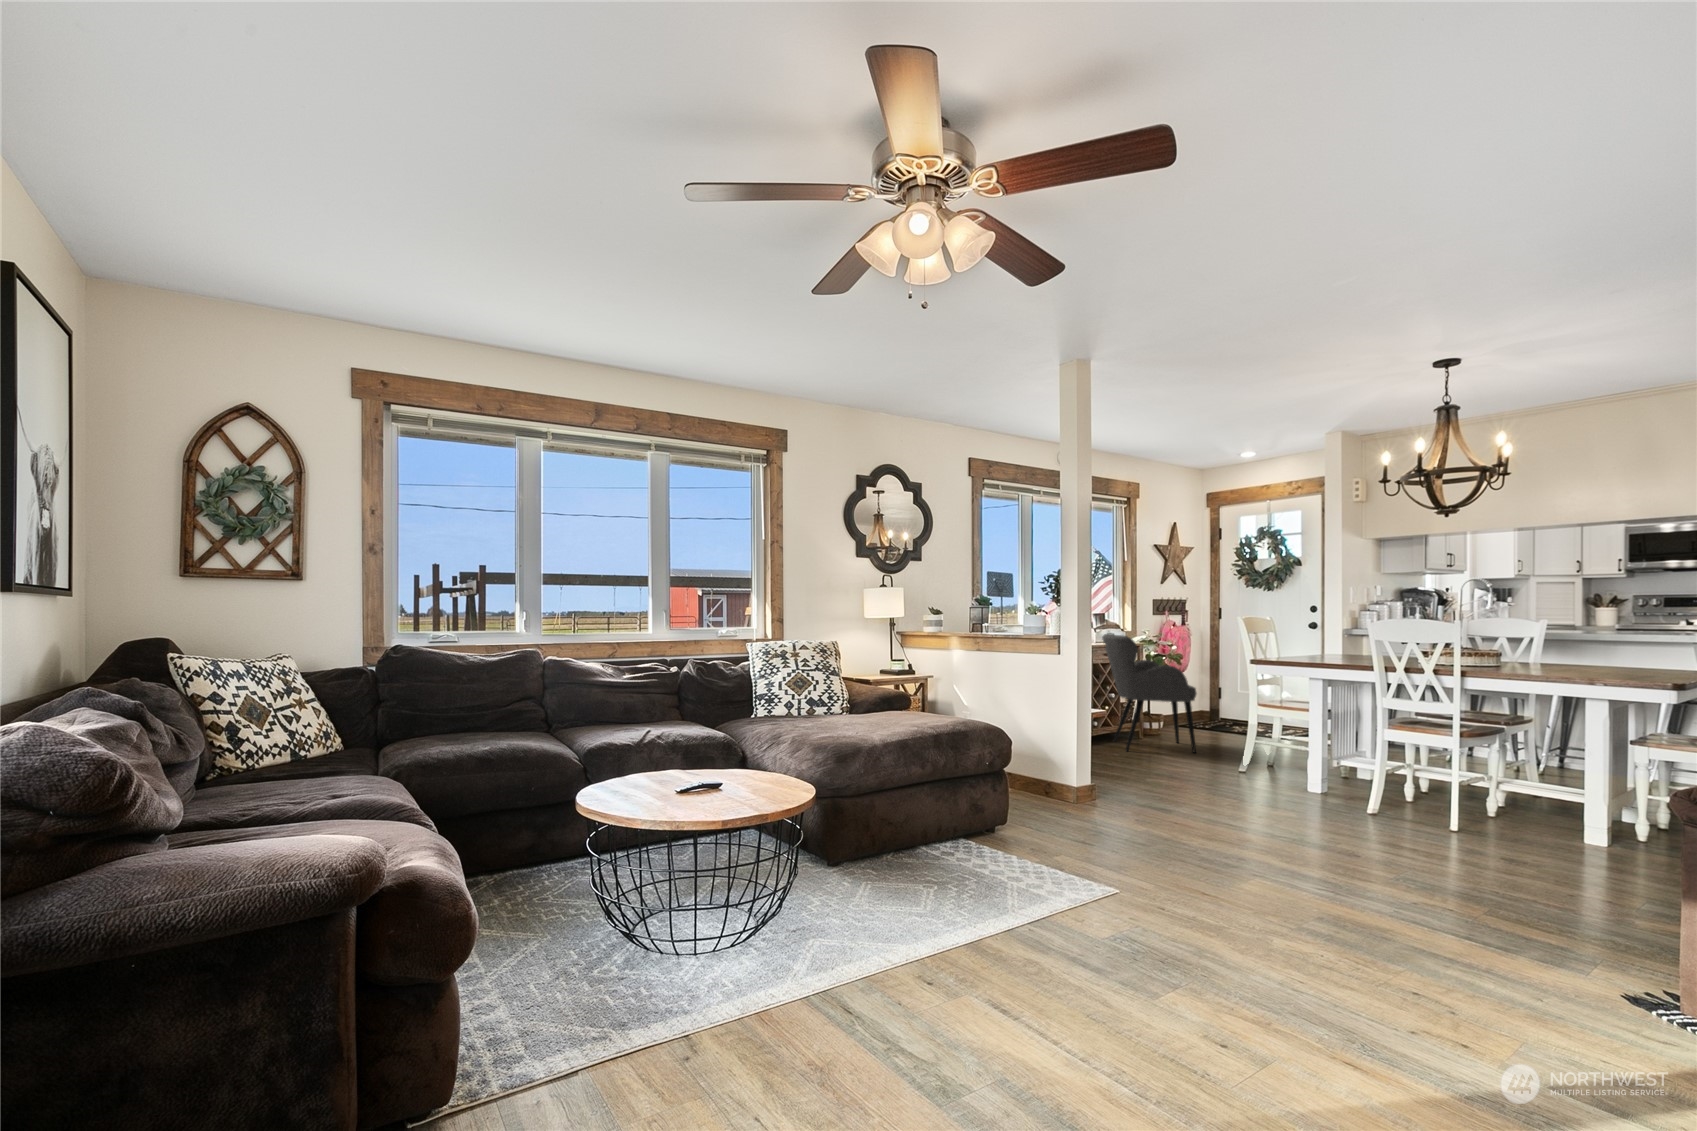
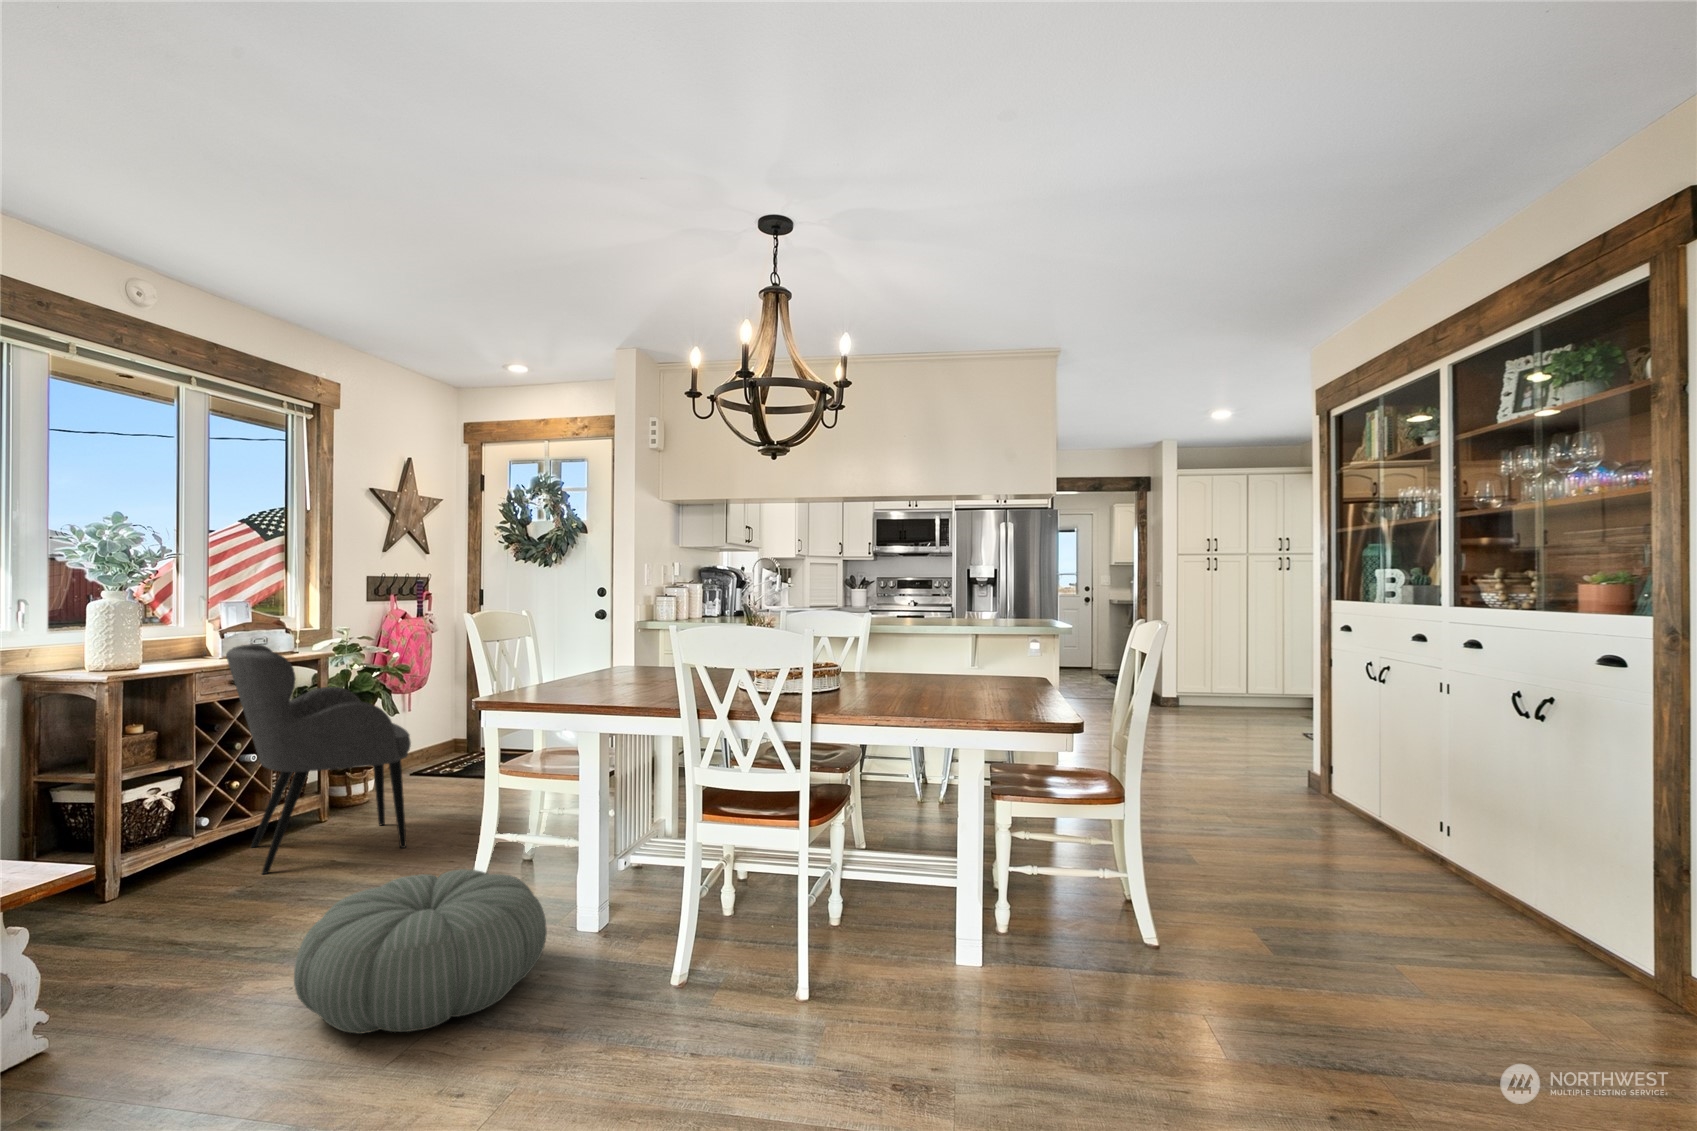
pouf: none [1170,745,1292,807] -> present [294,869,547,1034]

